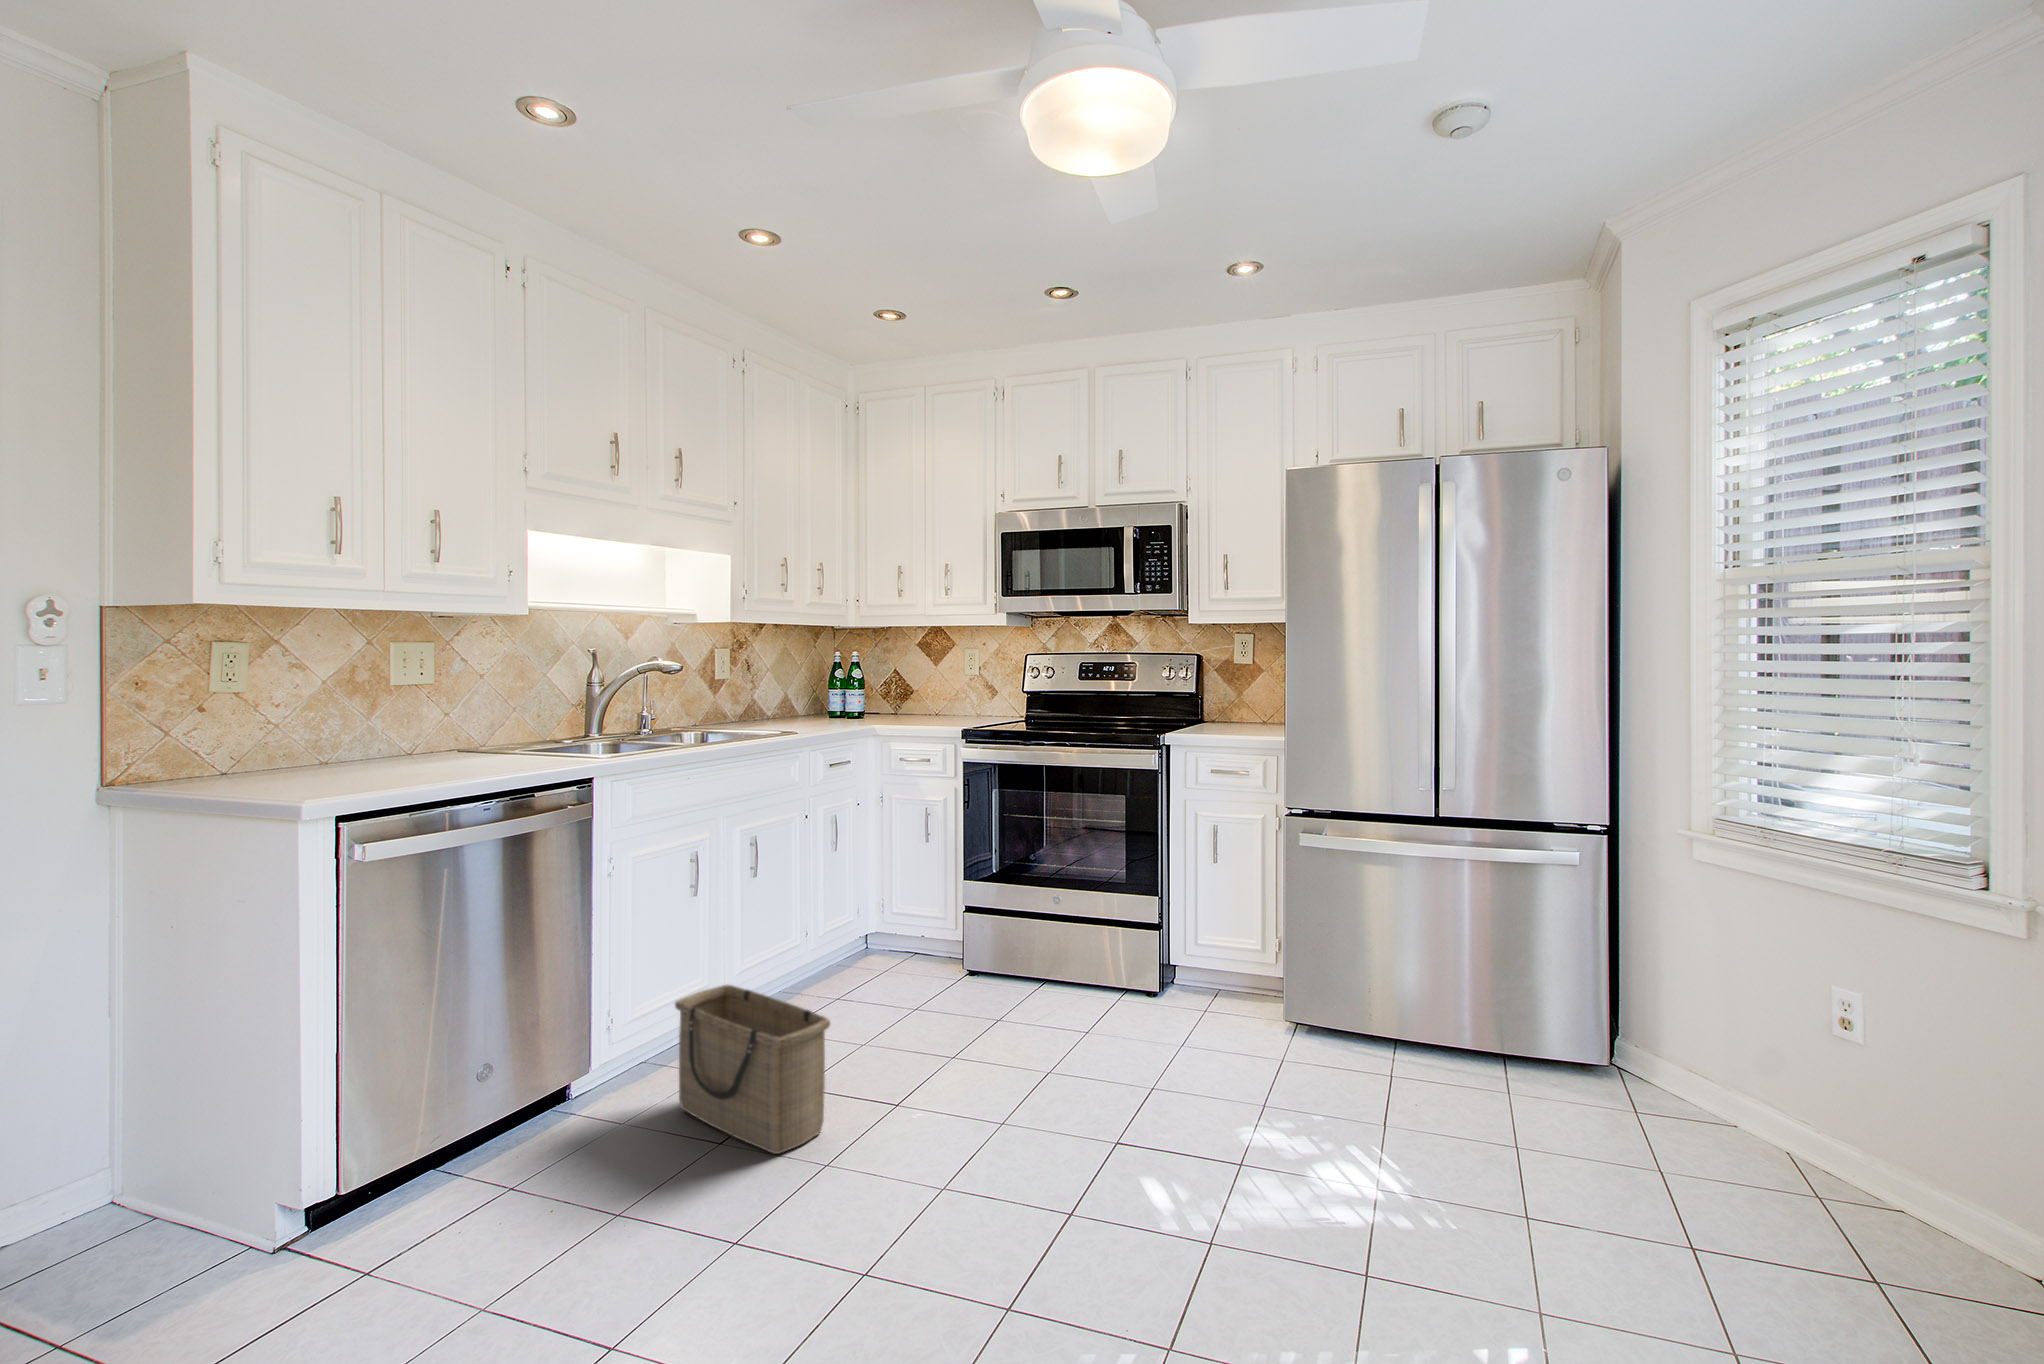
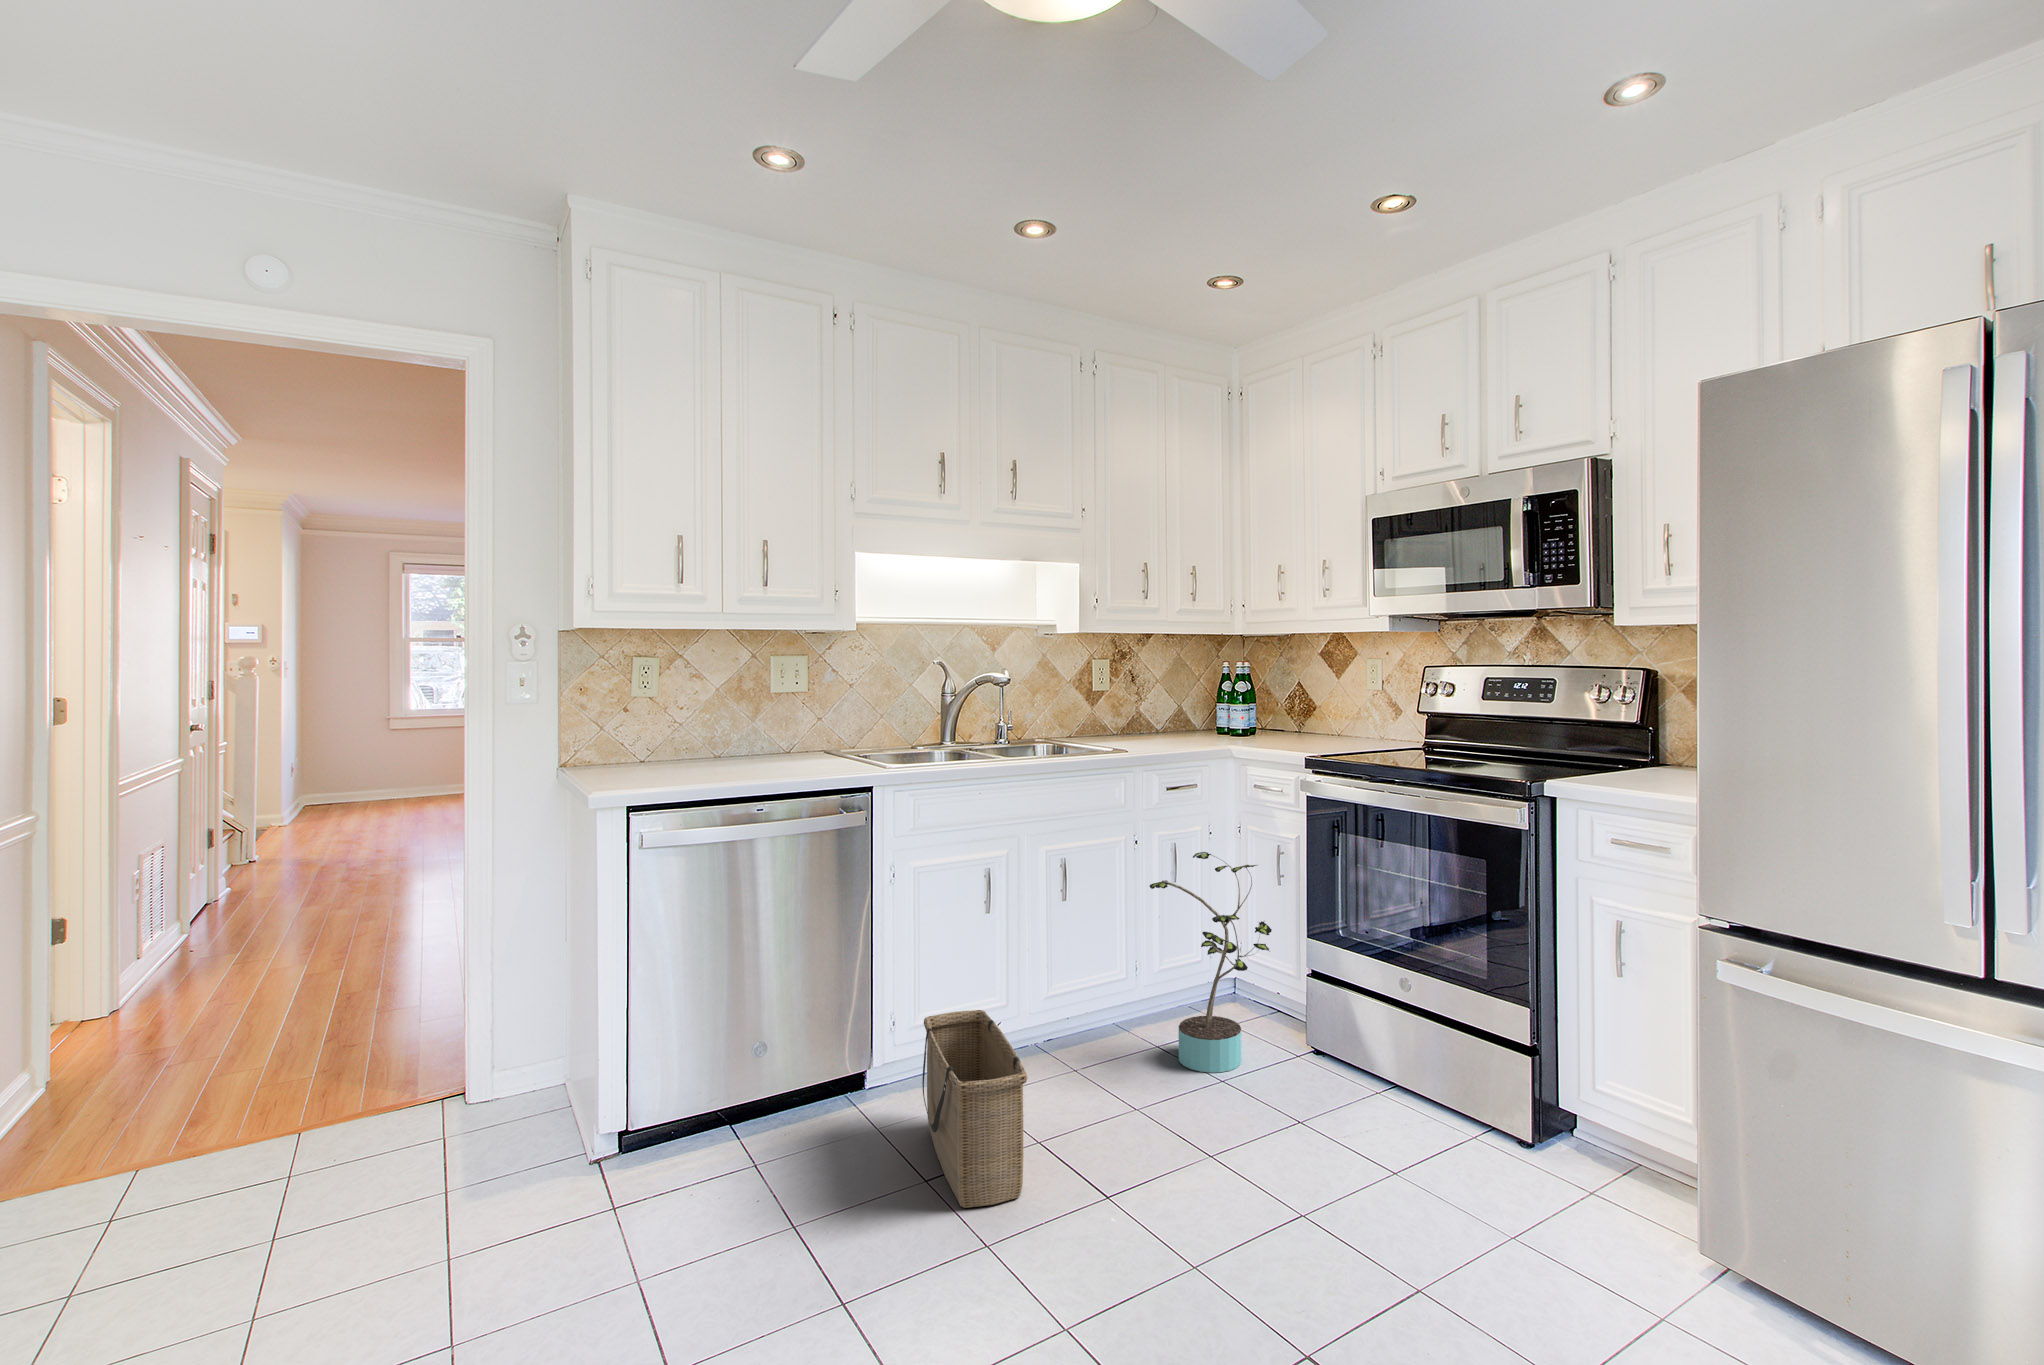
potted plant: none [843,819,953,1010] -> present [1150,852,1272,1073]

